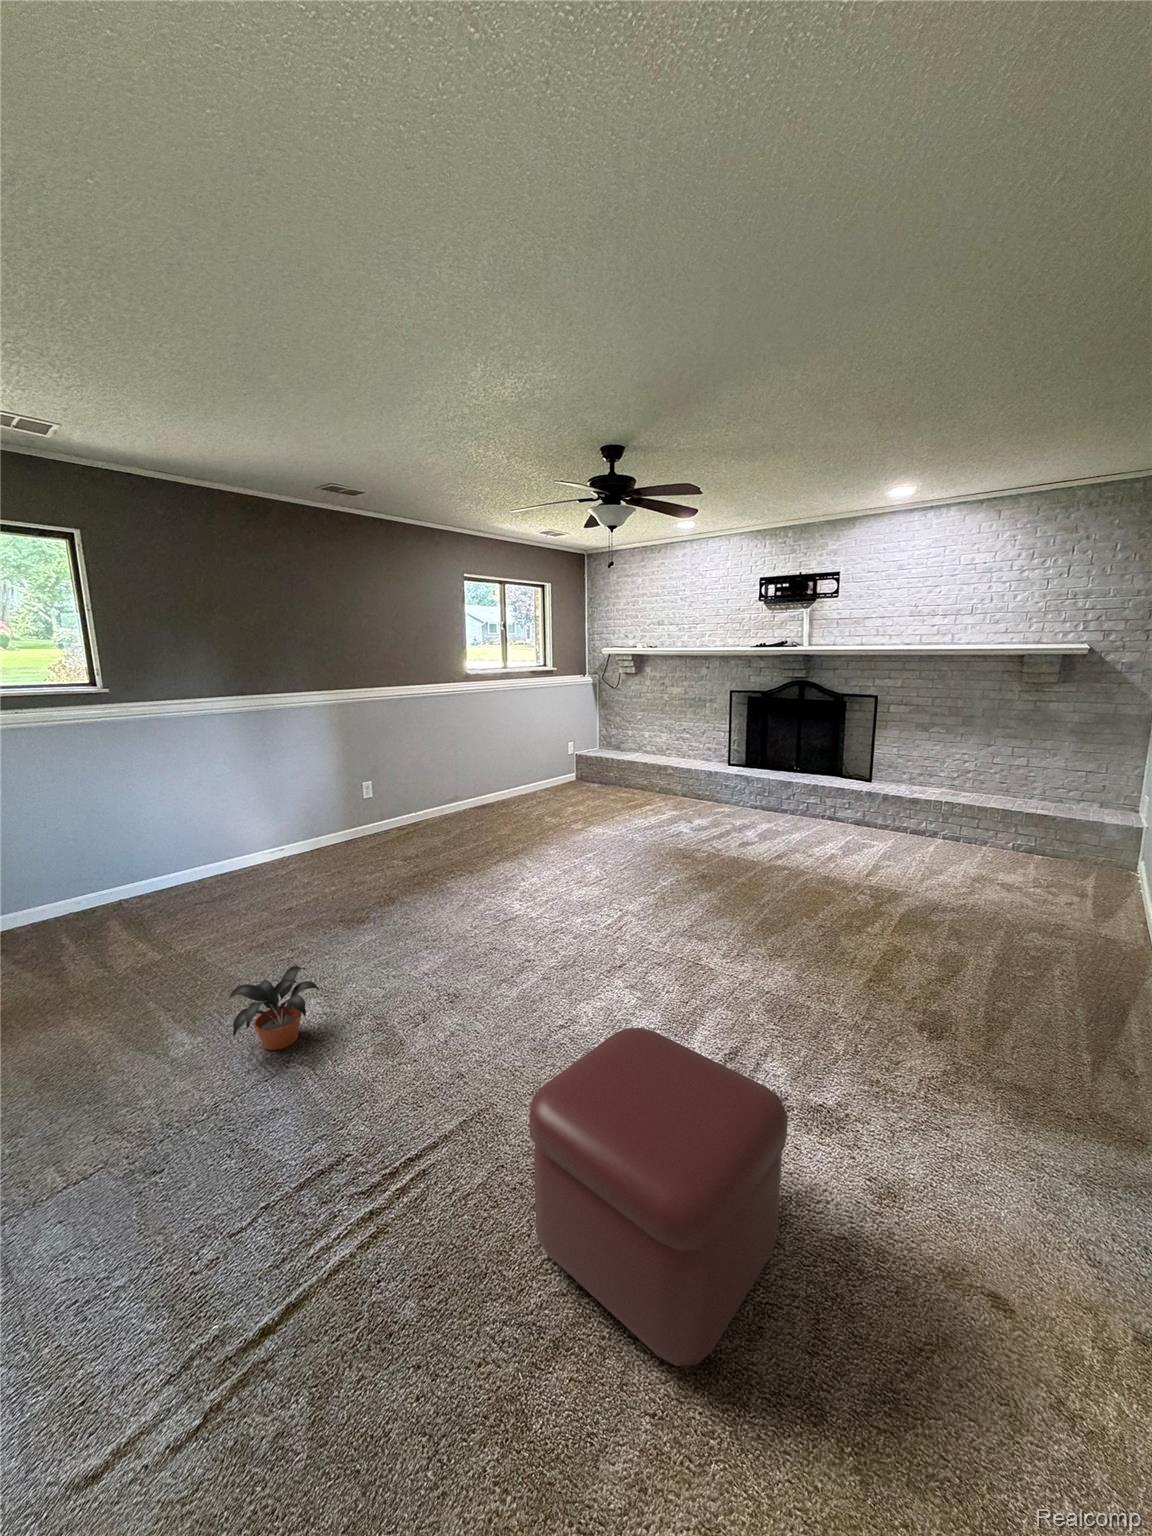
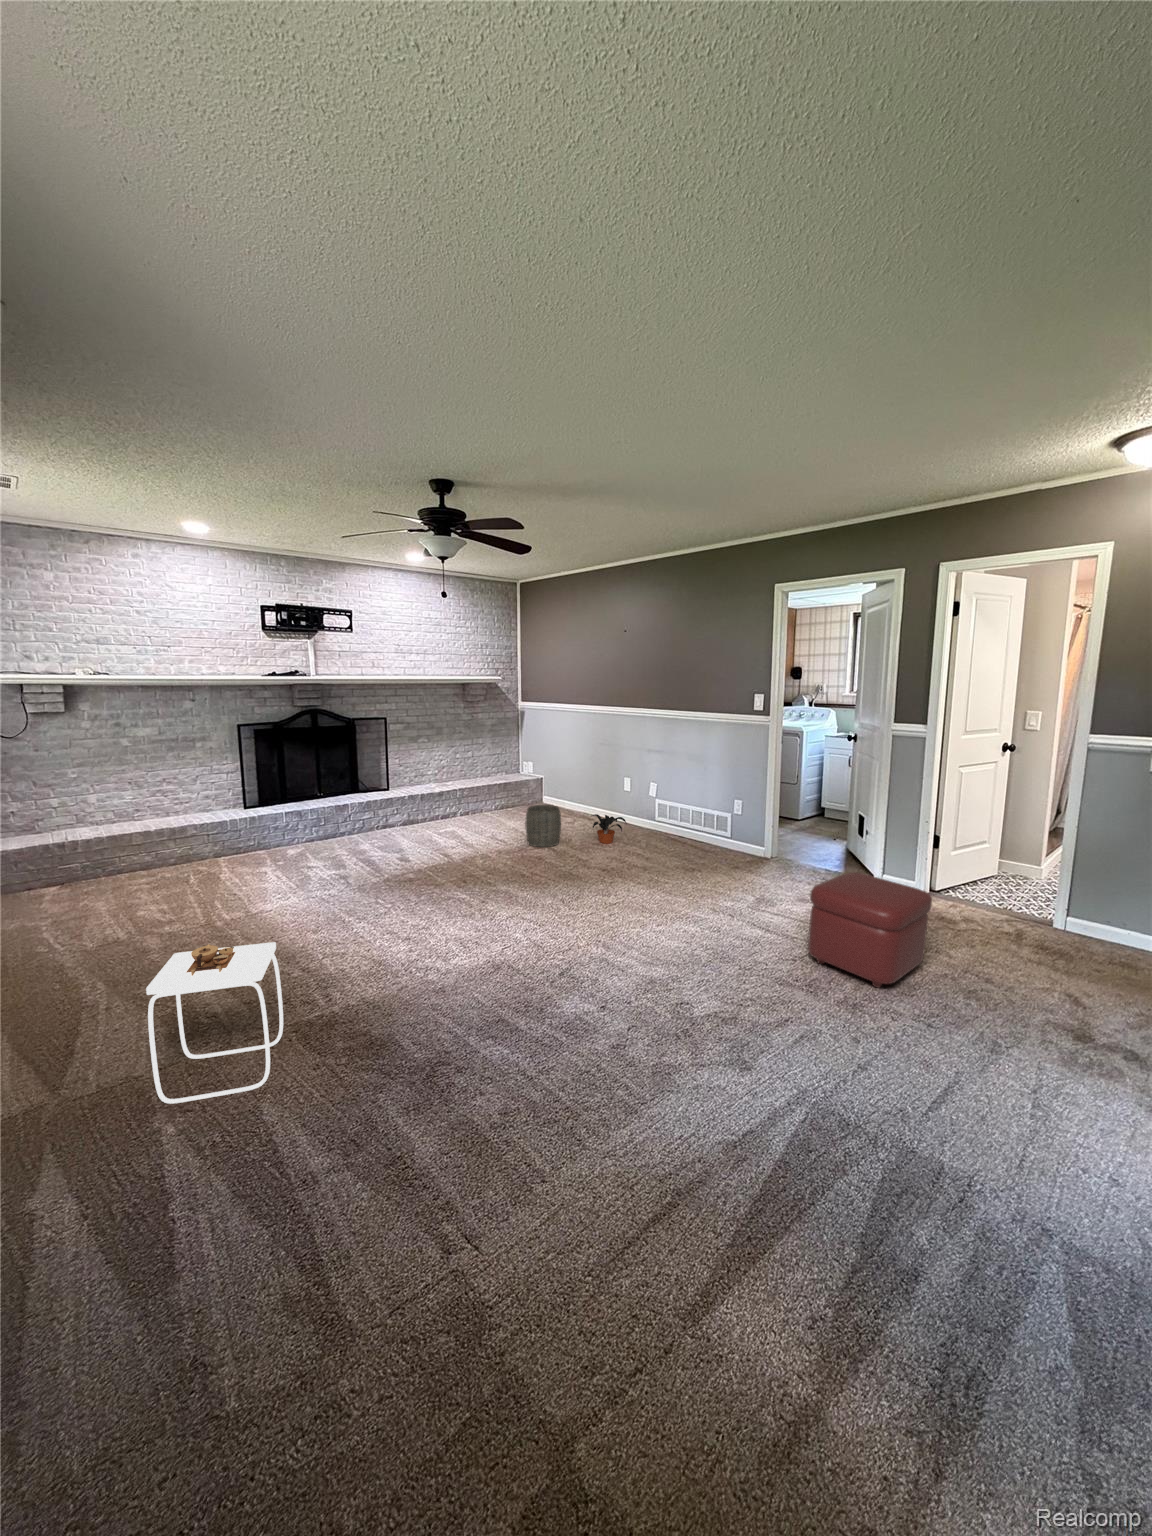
side table: none [377,796,430,877] -> present [146,942,283,1104]
woven basket: none [889,836,953,904] -> present [525,805,561,847]
potted plant: present [229,966,320,1050] -> present [593,814,626,844]

